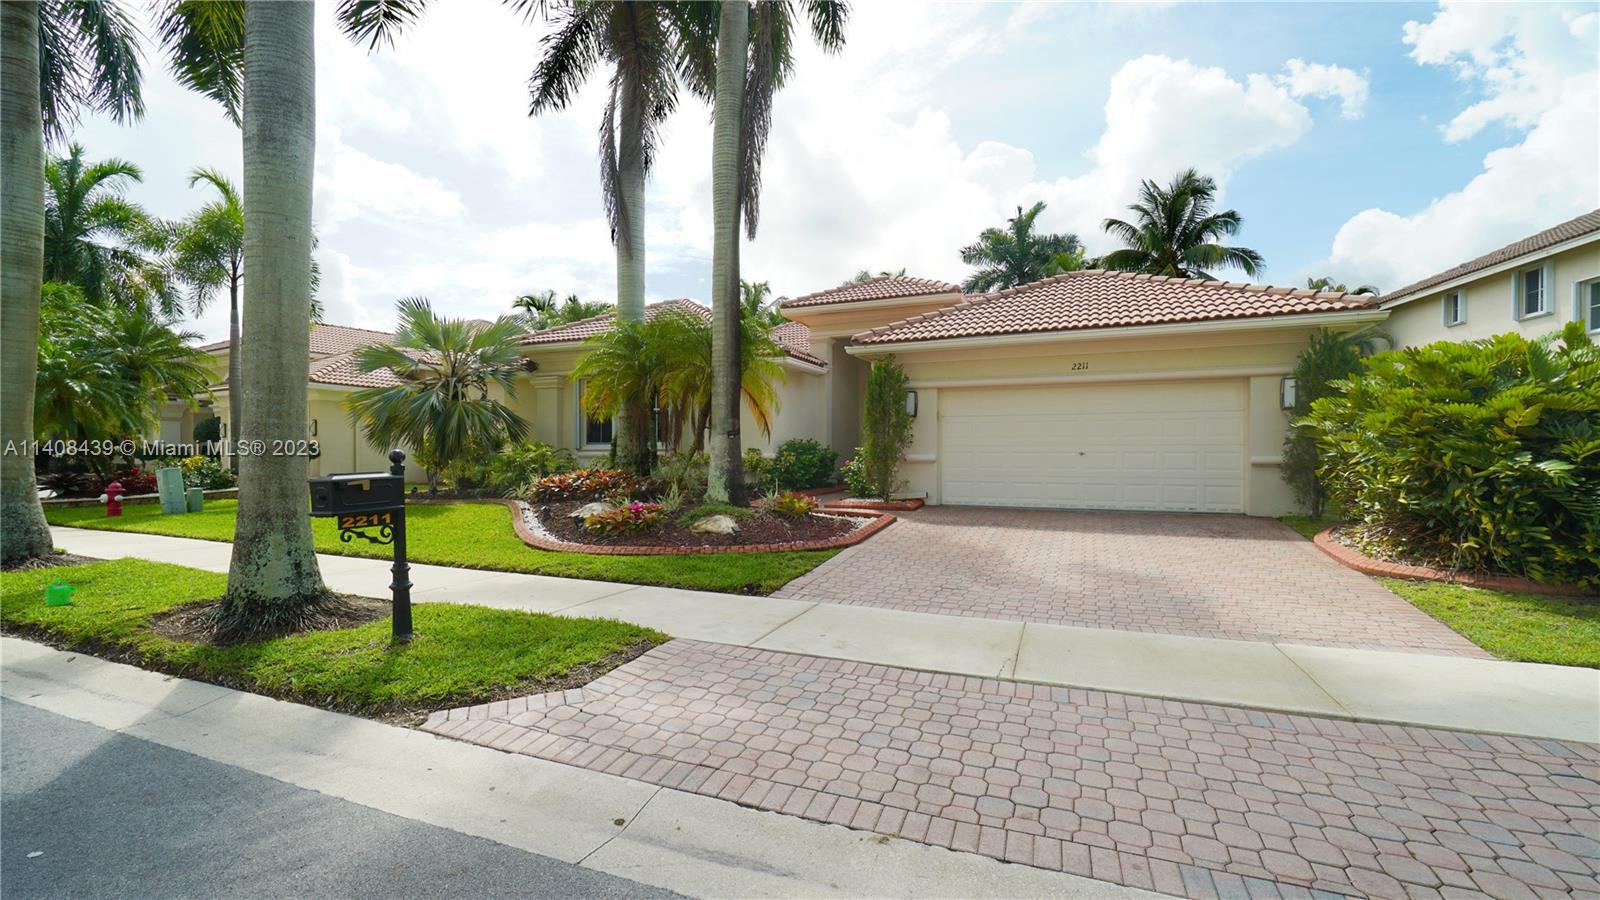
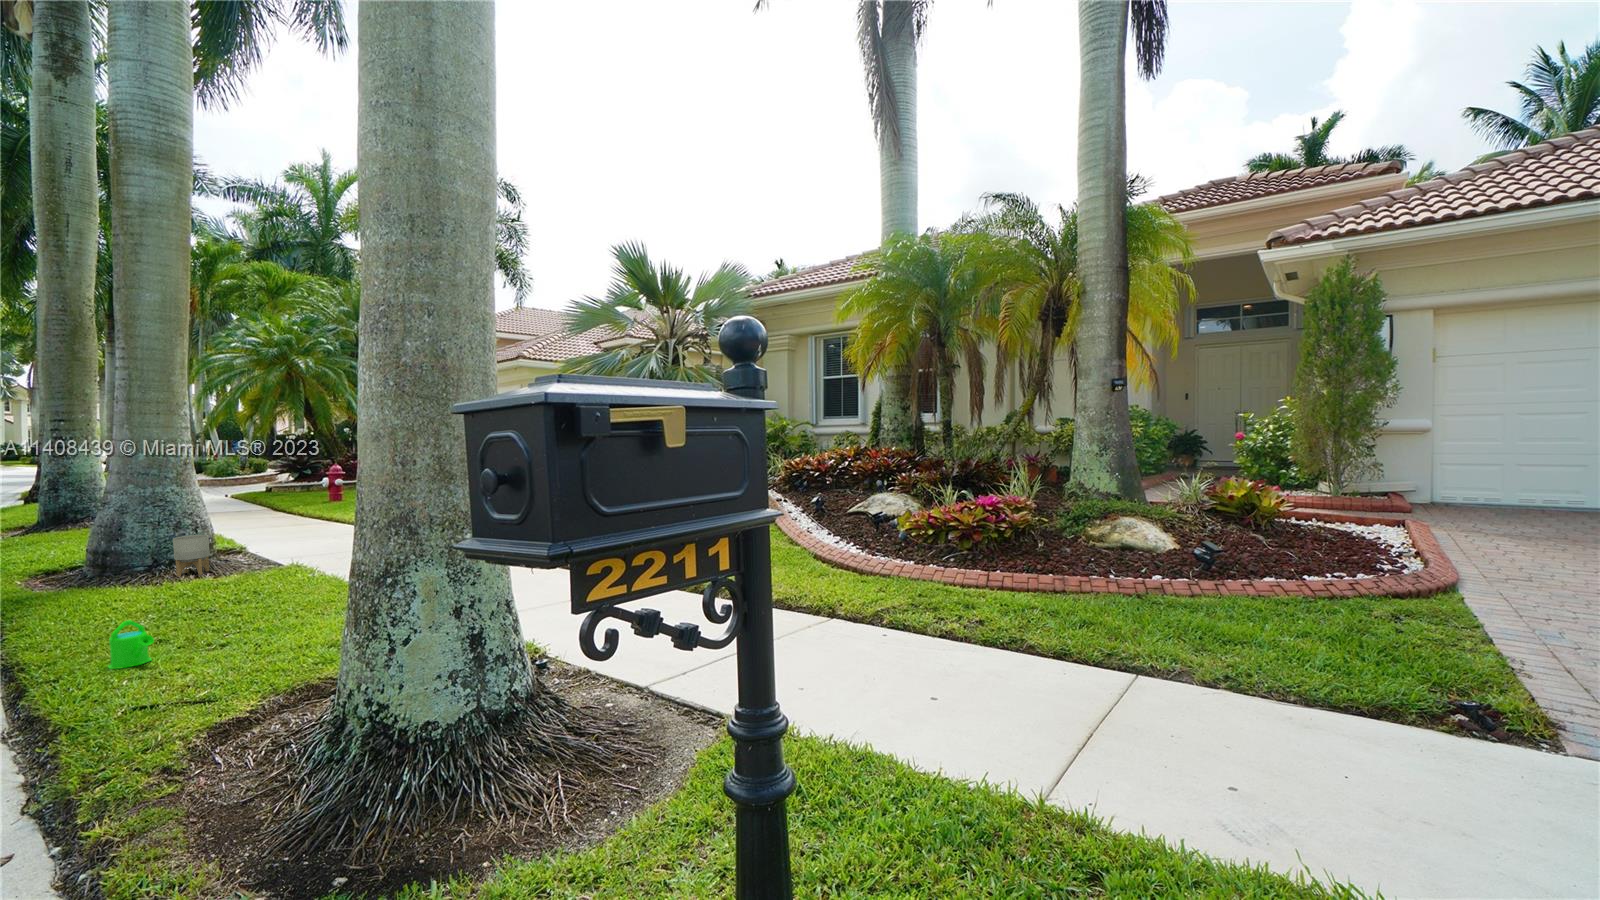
planter: none [27,536,56,567] -> present [173,535,210,577]

